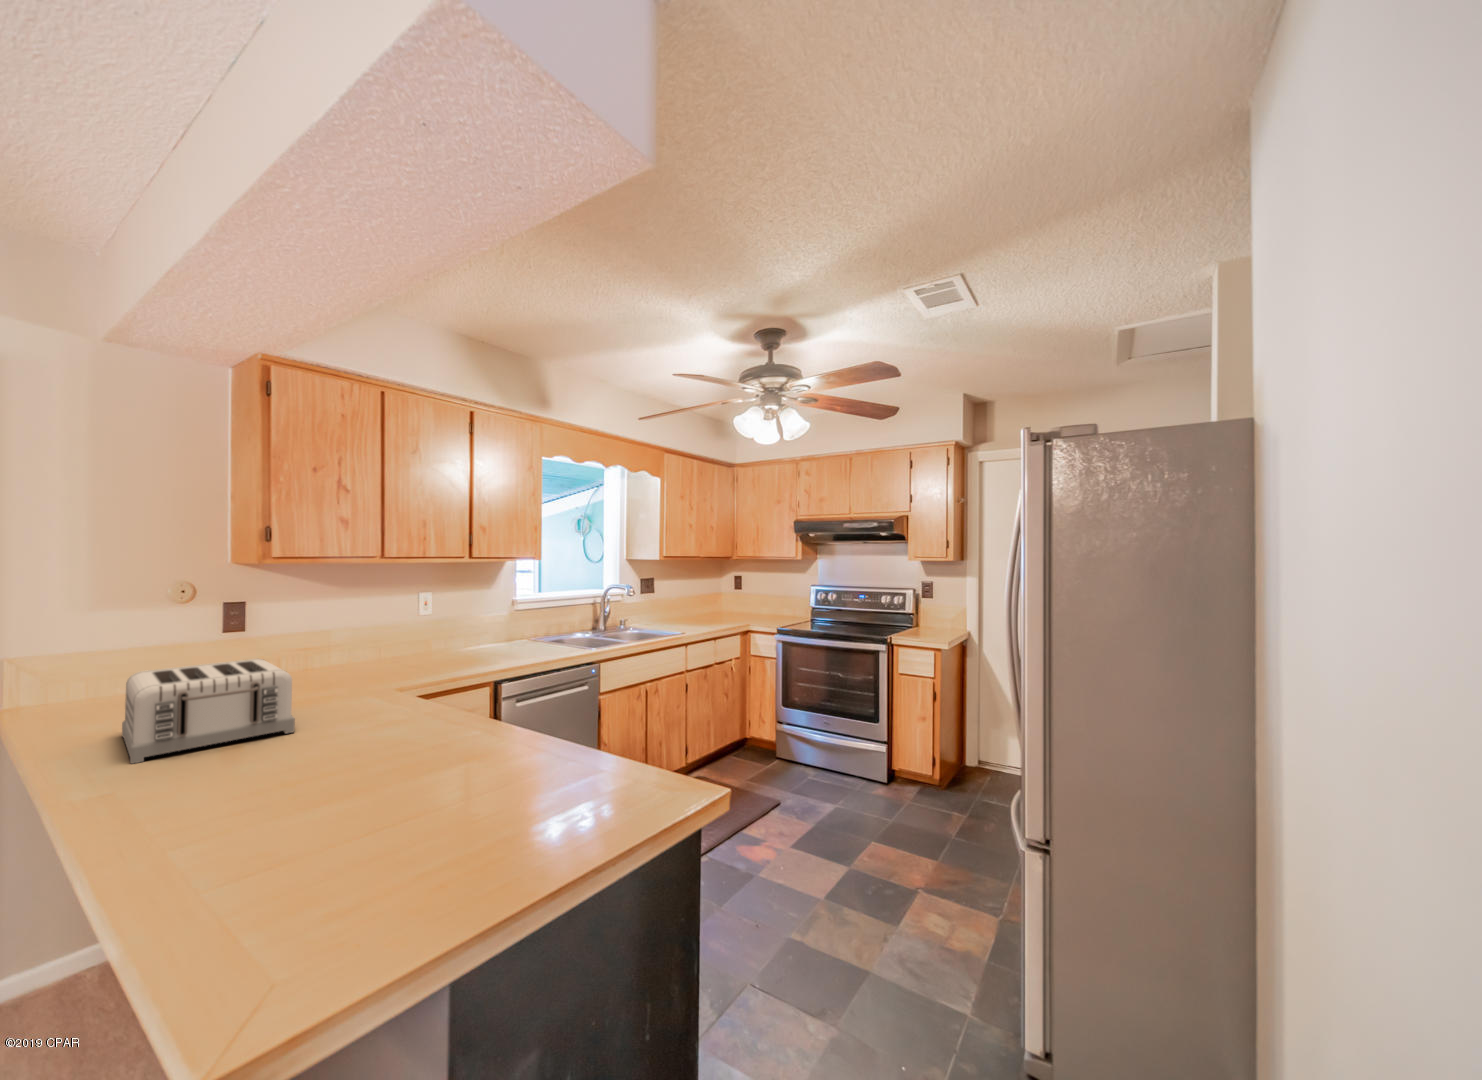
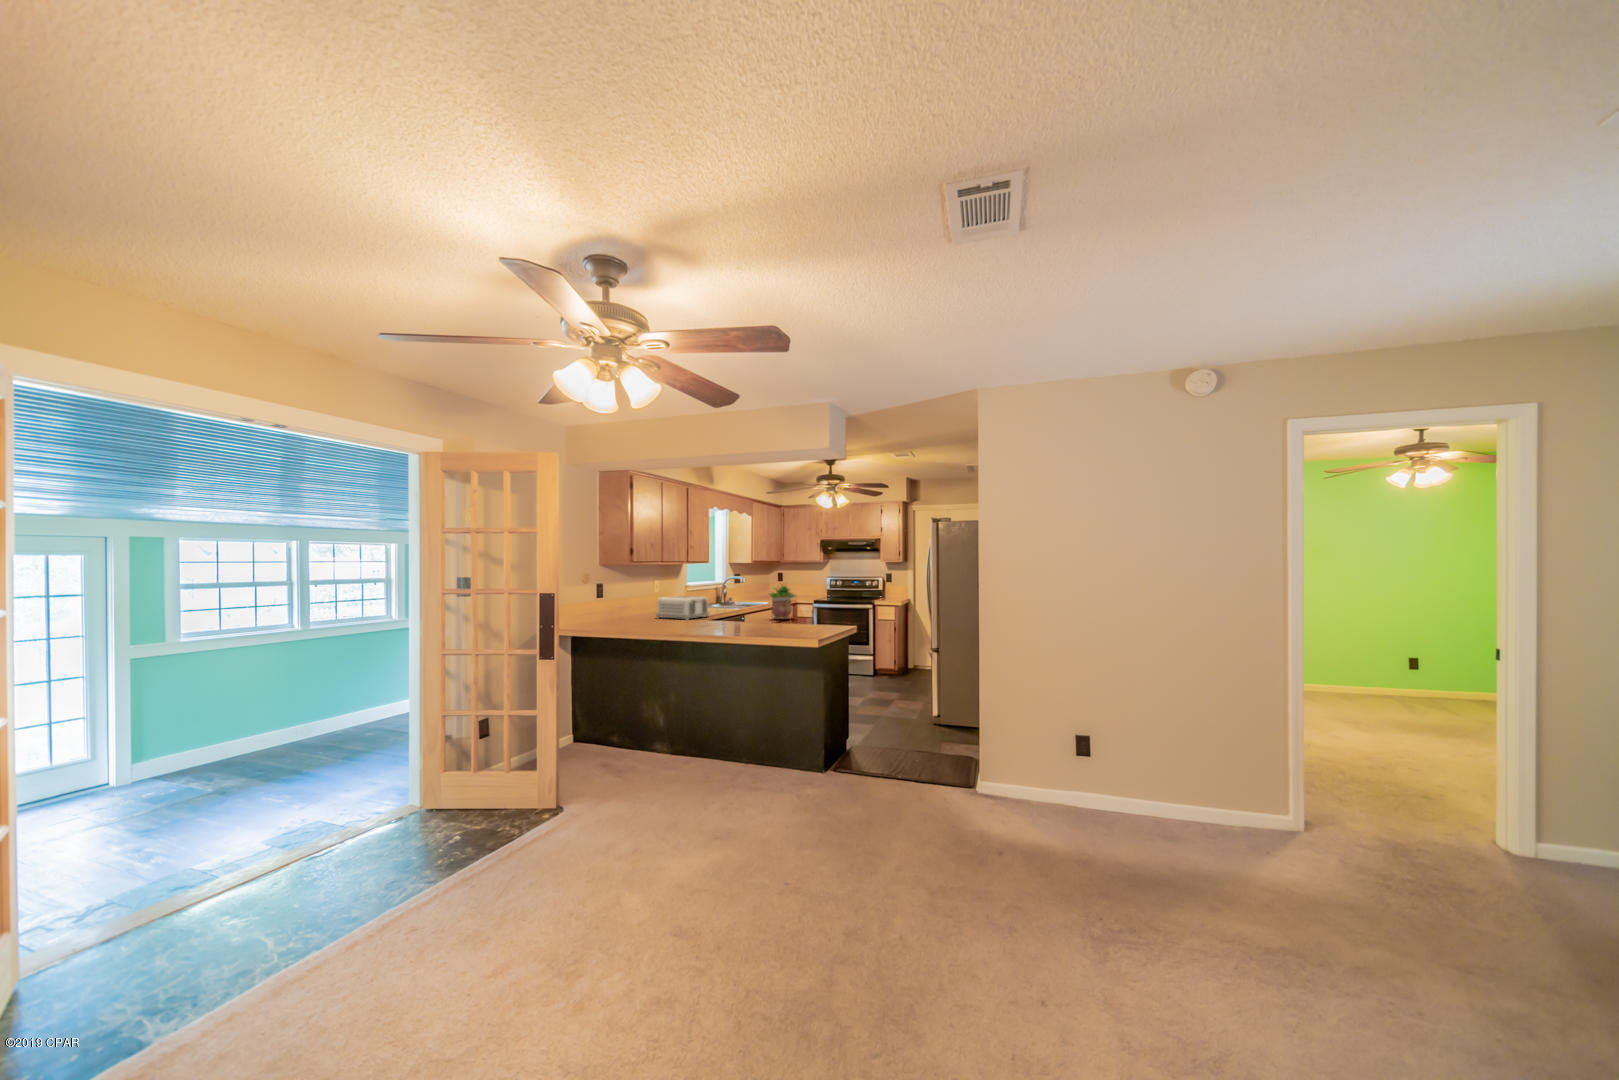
potted plant: none [352,646,482,798] -> present [769,584,796,619]

